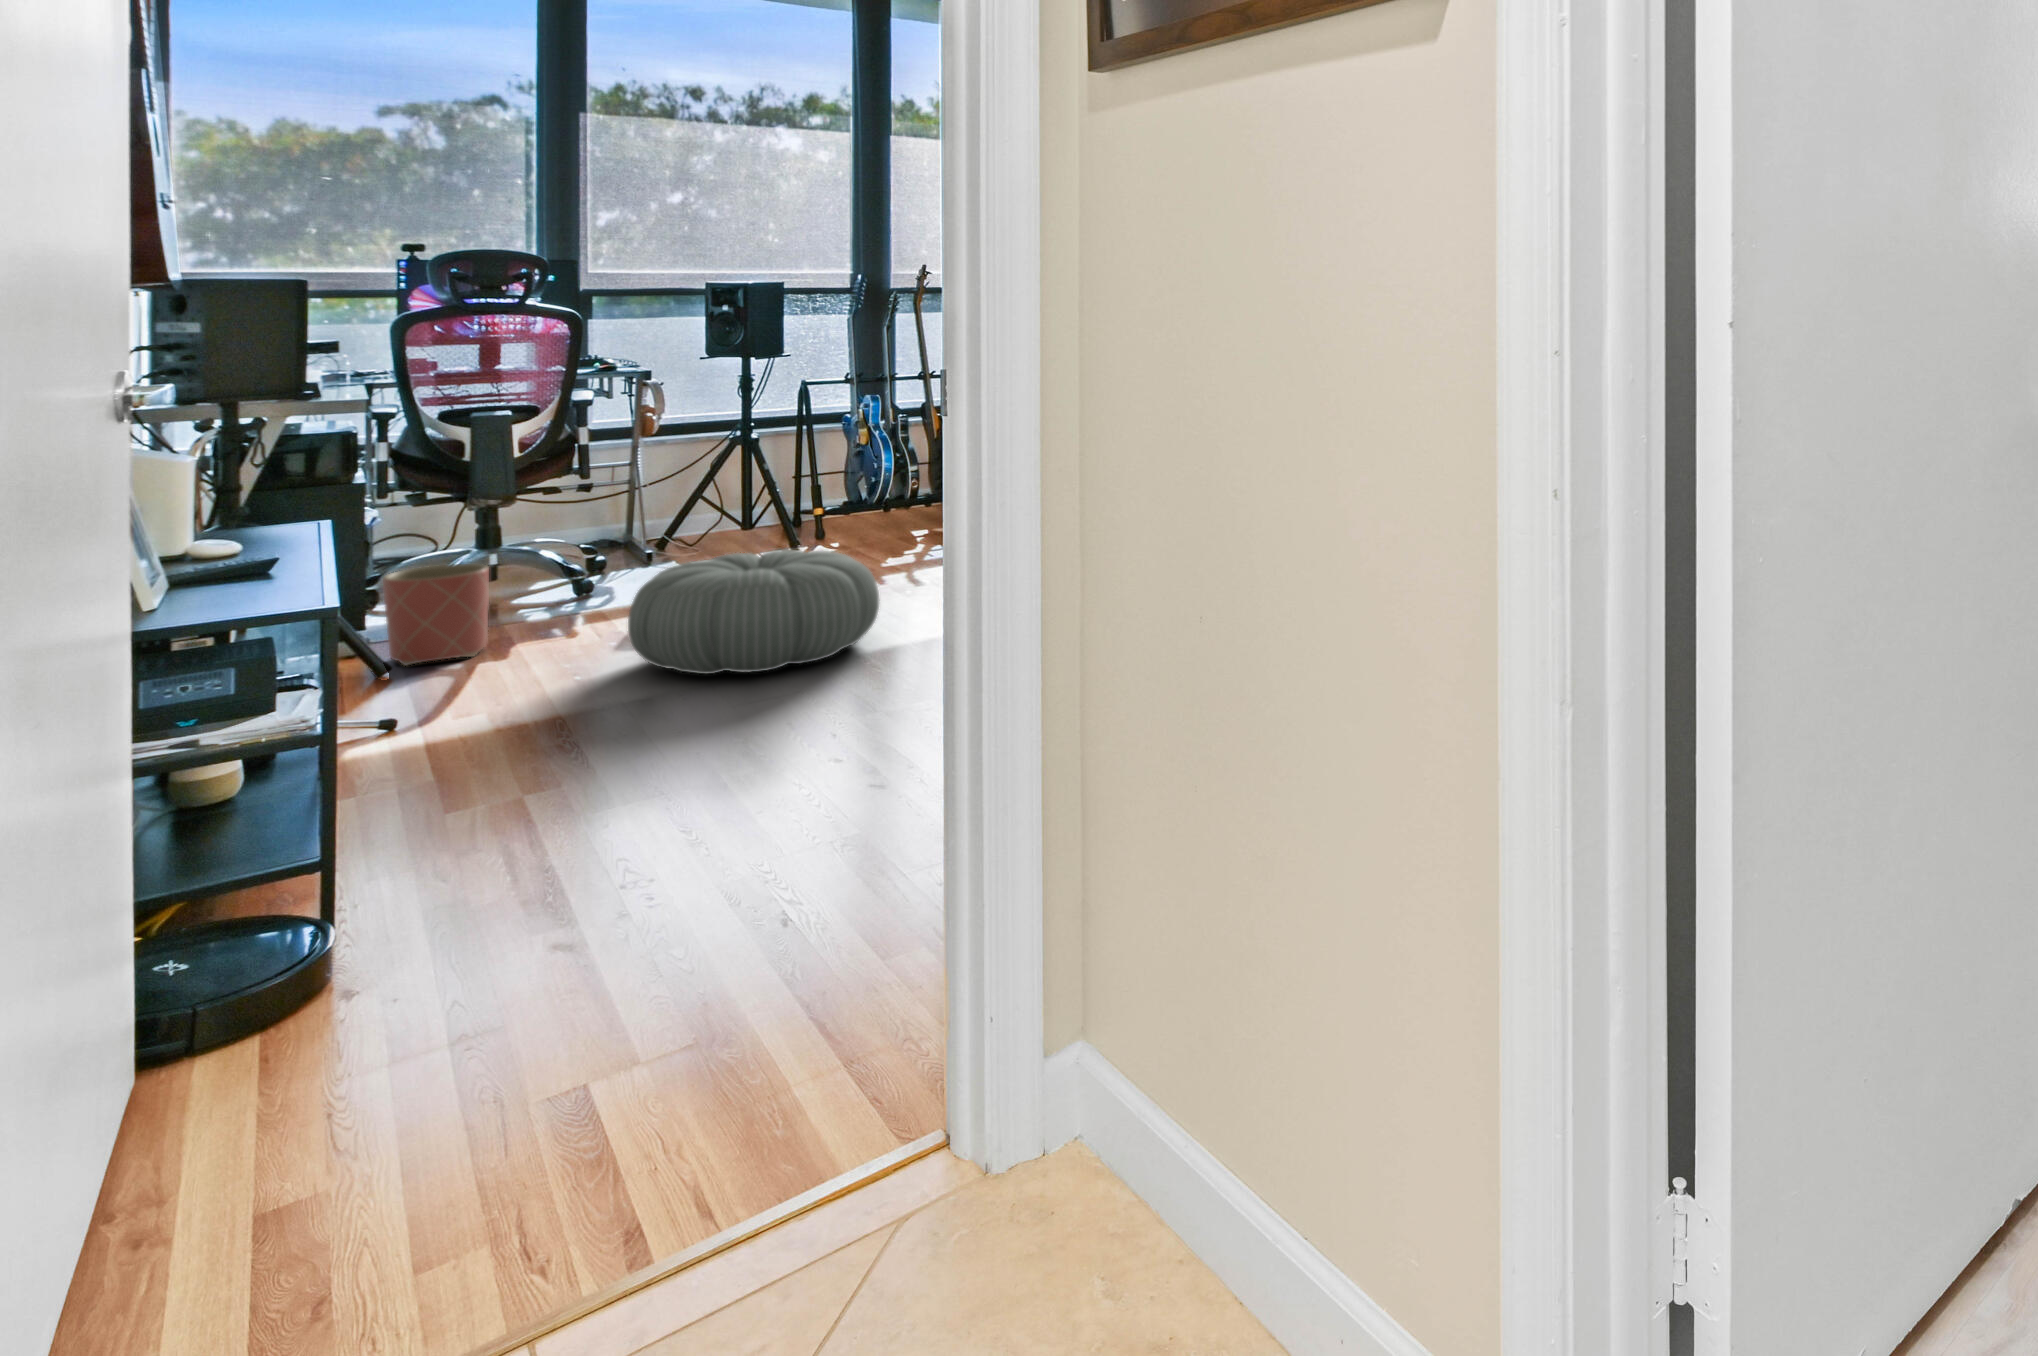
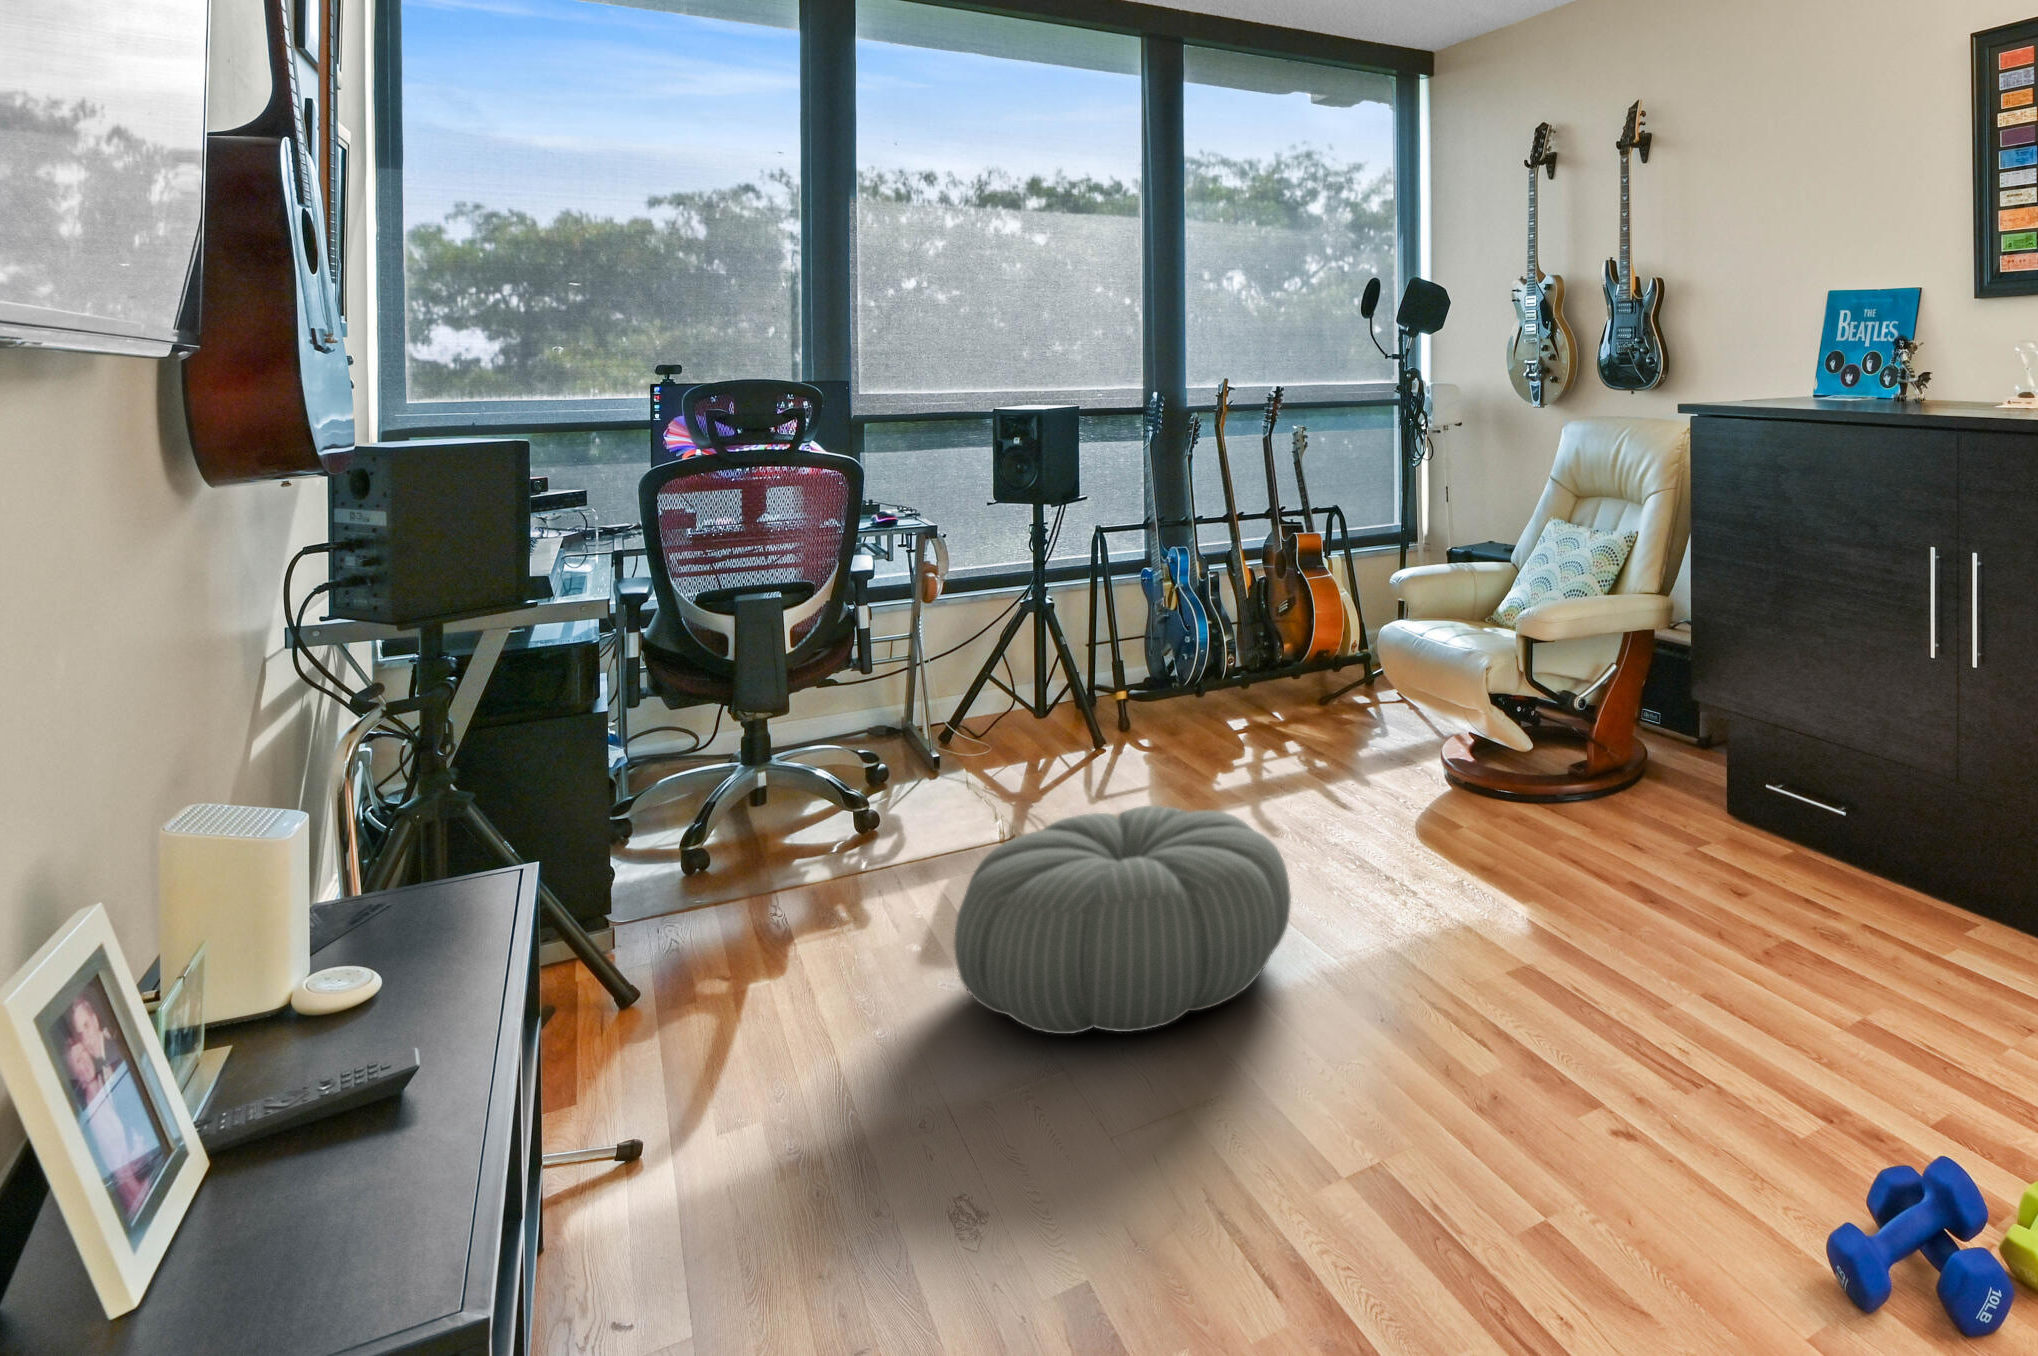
planter: present [383,564,489,666] -> none [624,820,760,983]

